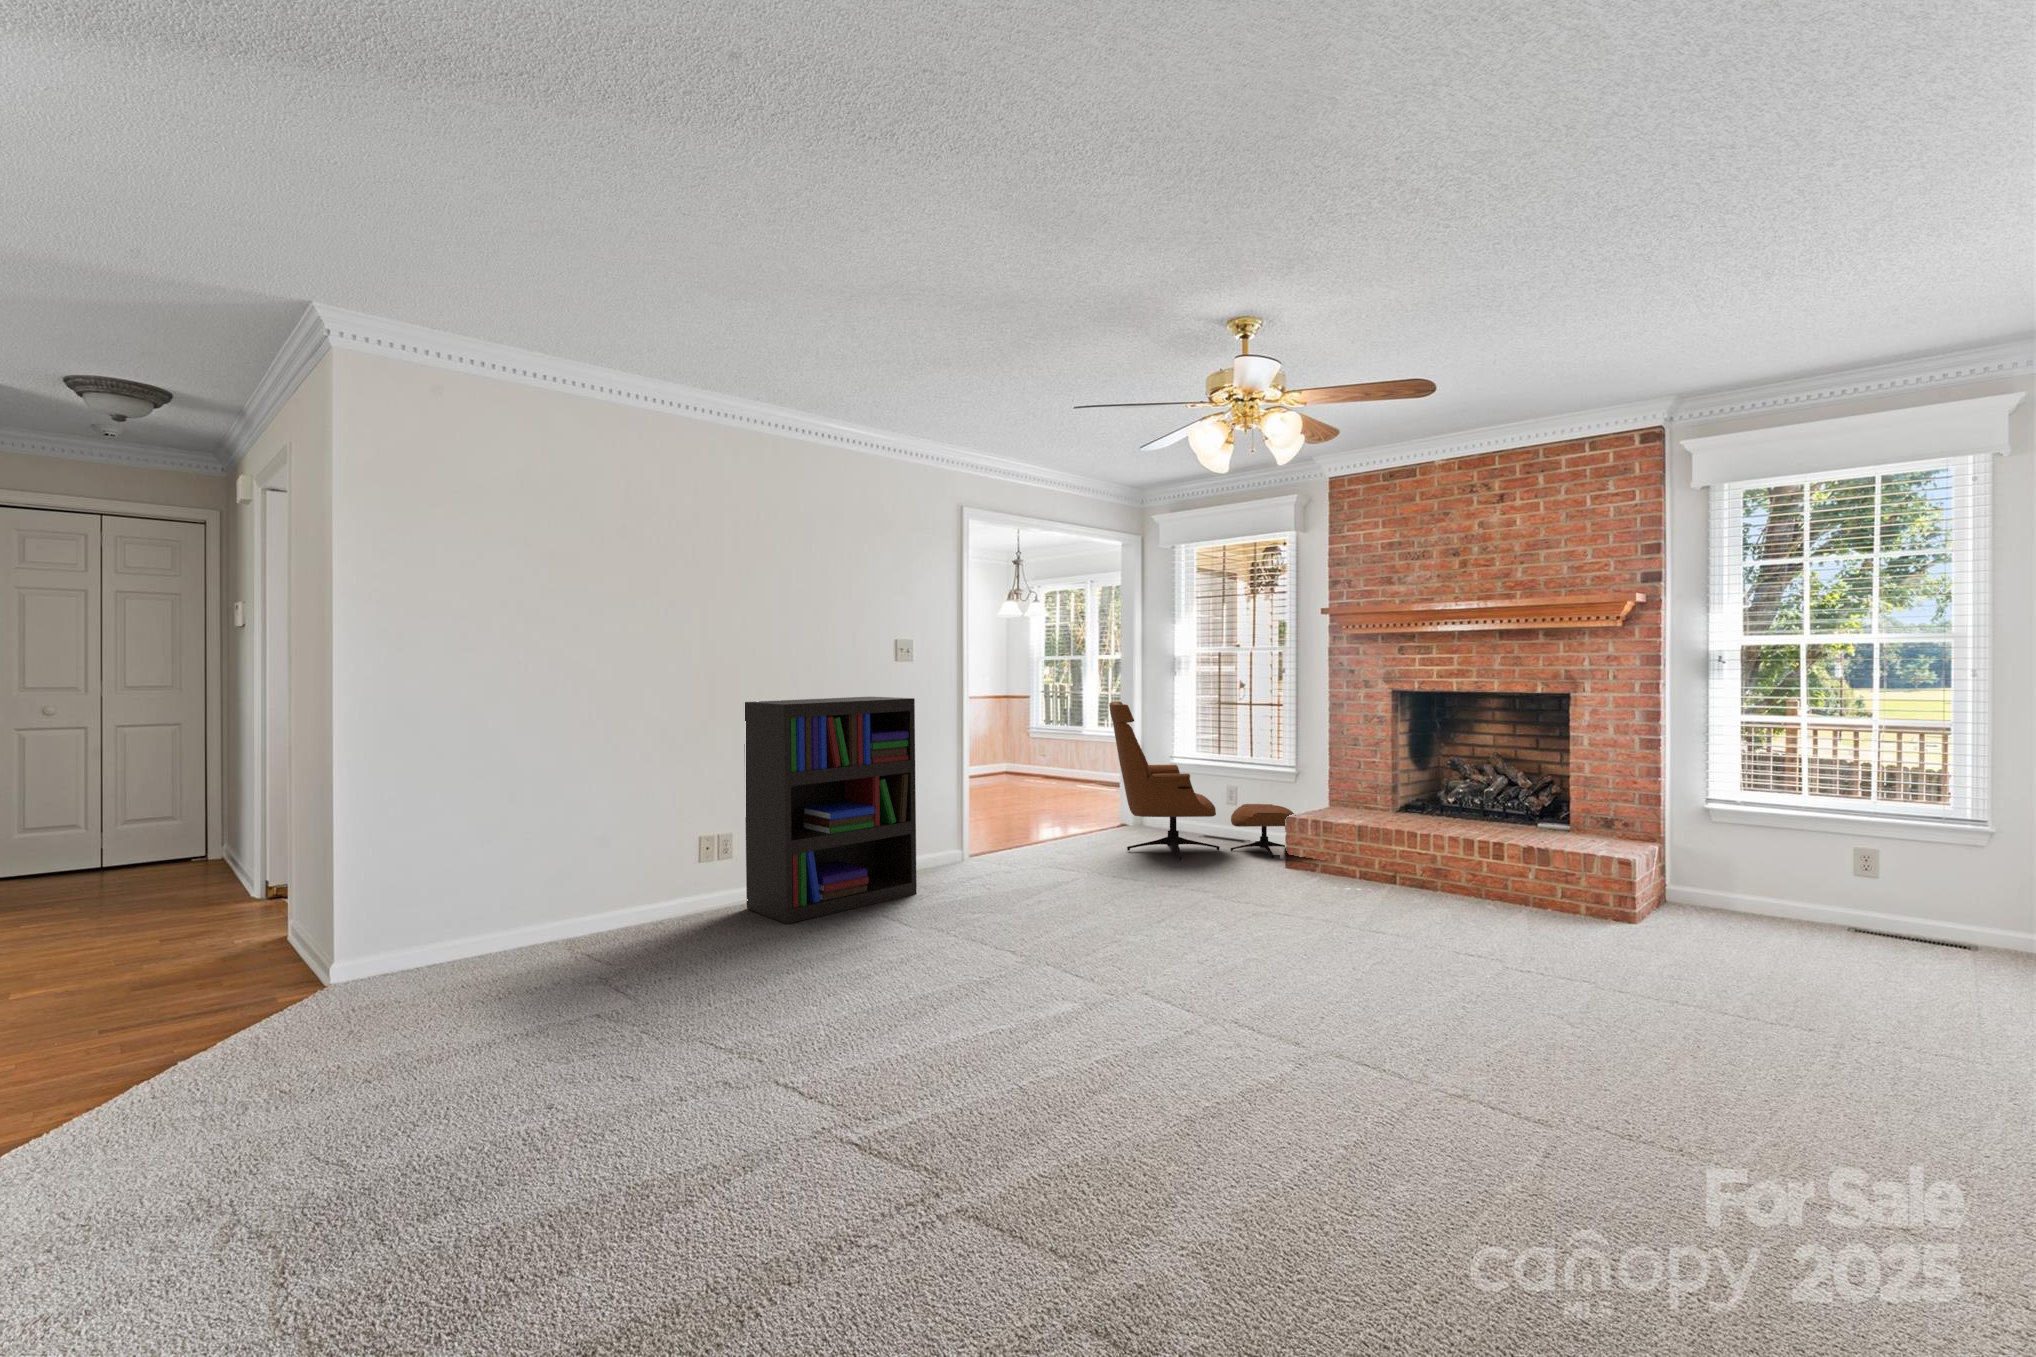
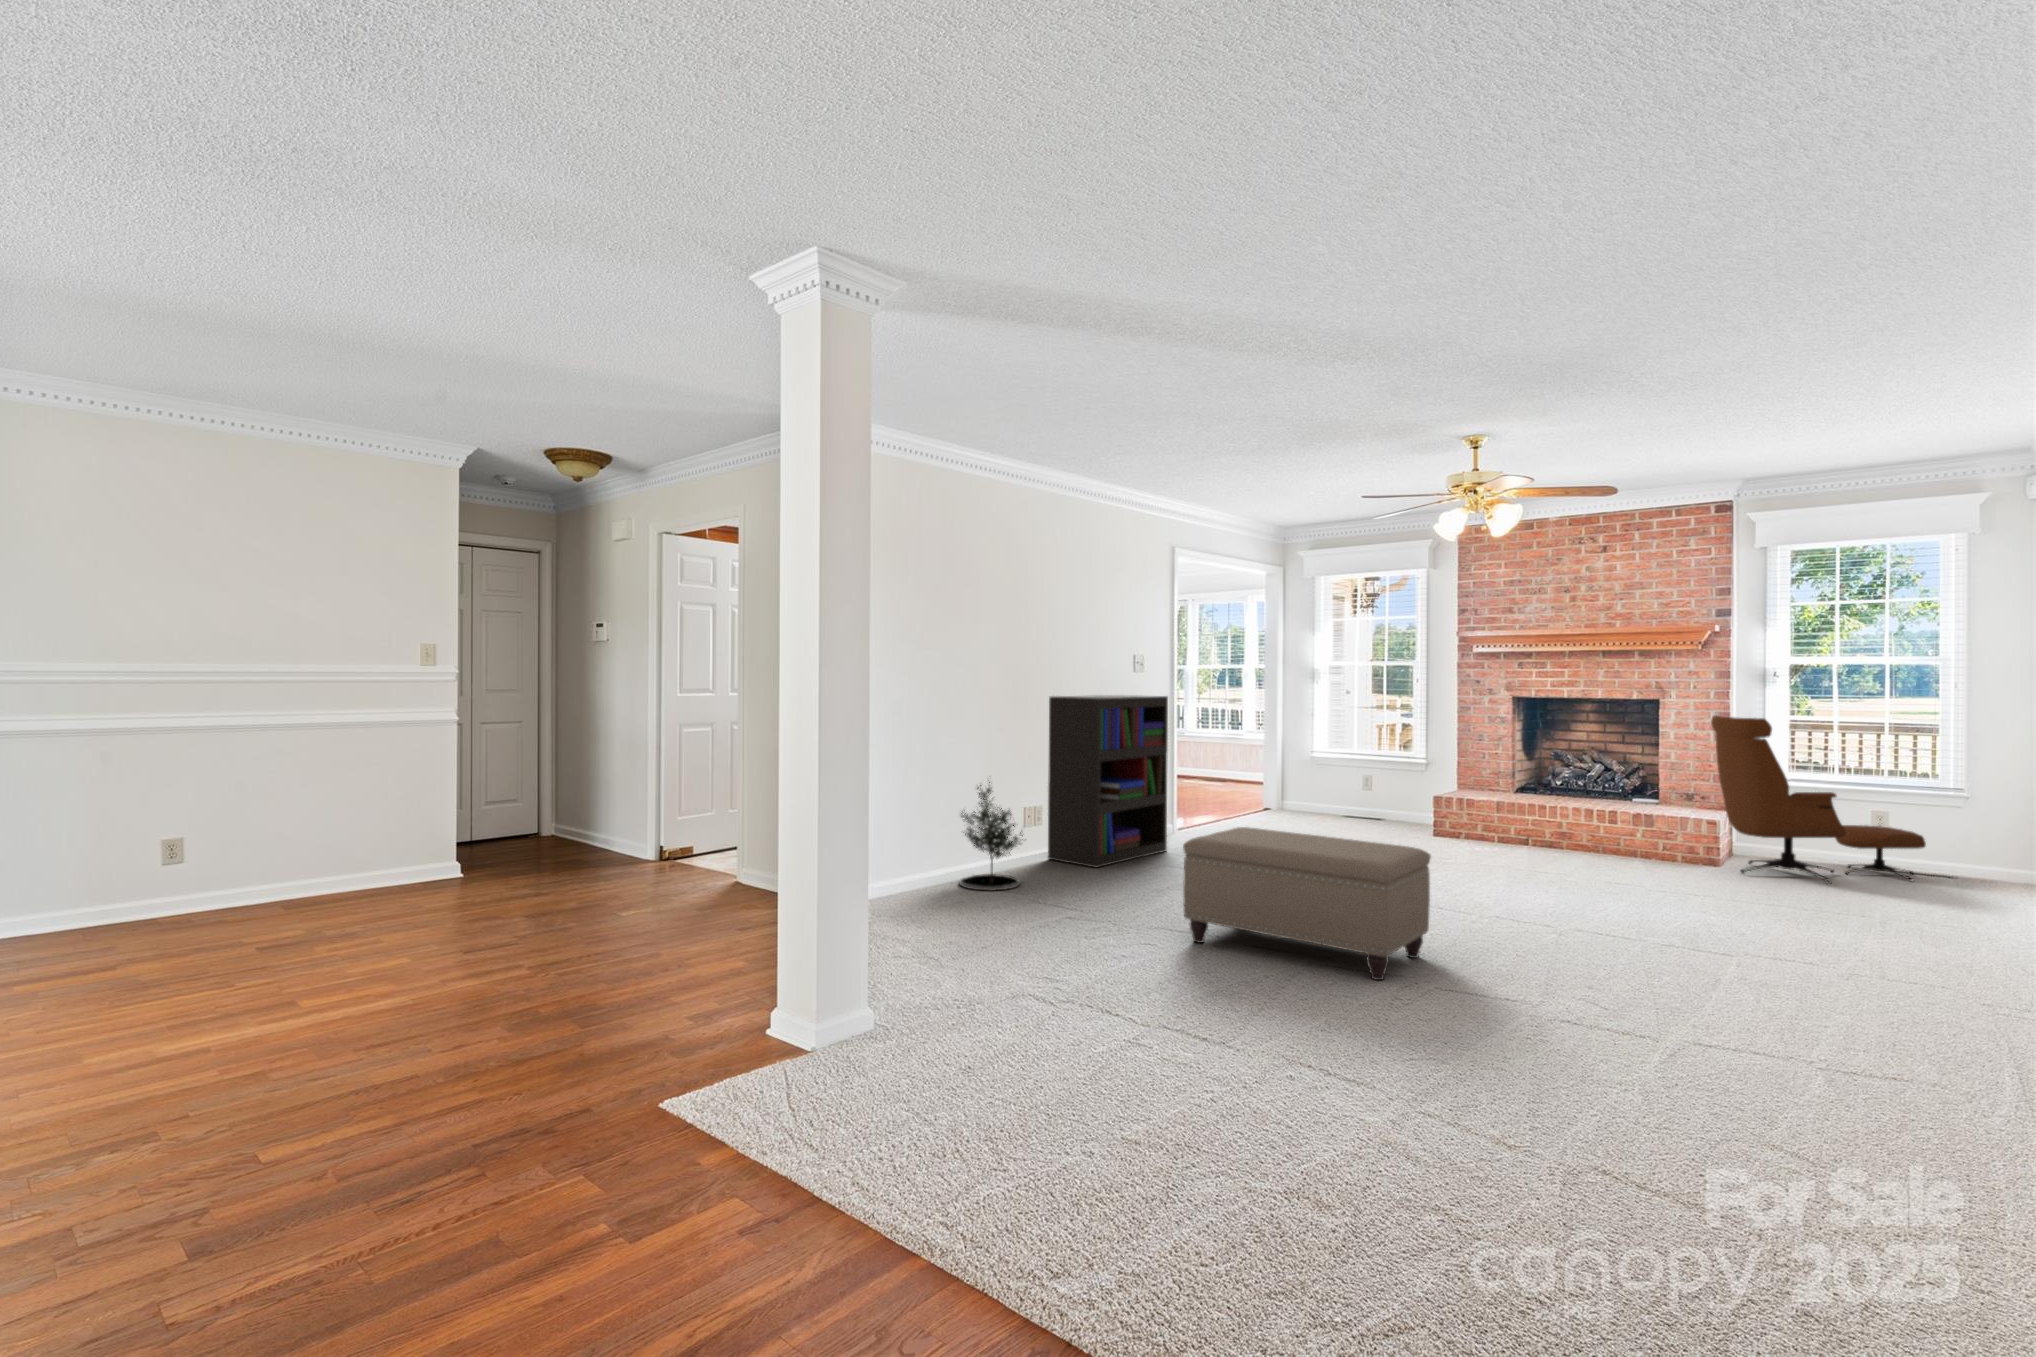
lounge chair: present [1109,702,1294,860] -> present [1711,716,1926,884]
potted tree: none [557,811,649,967] -> present [959,782,1023,891]
ottoman: none [690,901,1036,1200] -> present [1183,827,1431,980]

